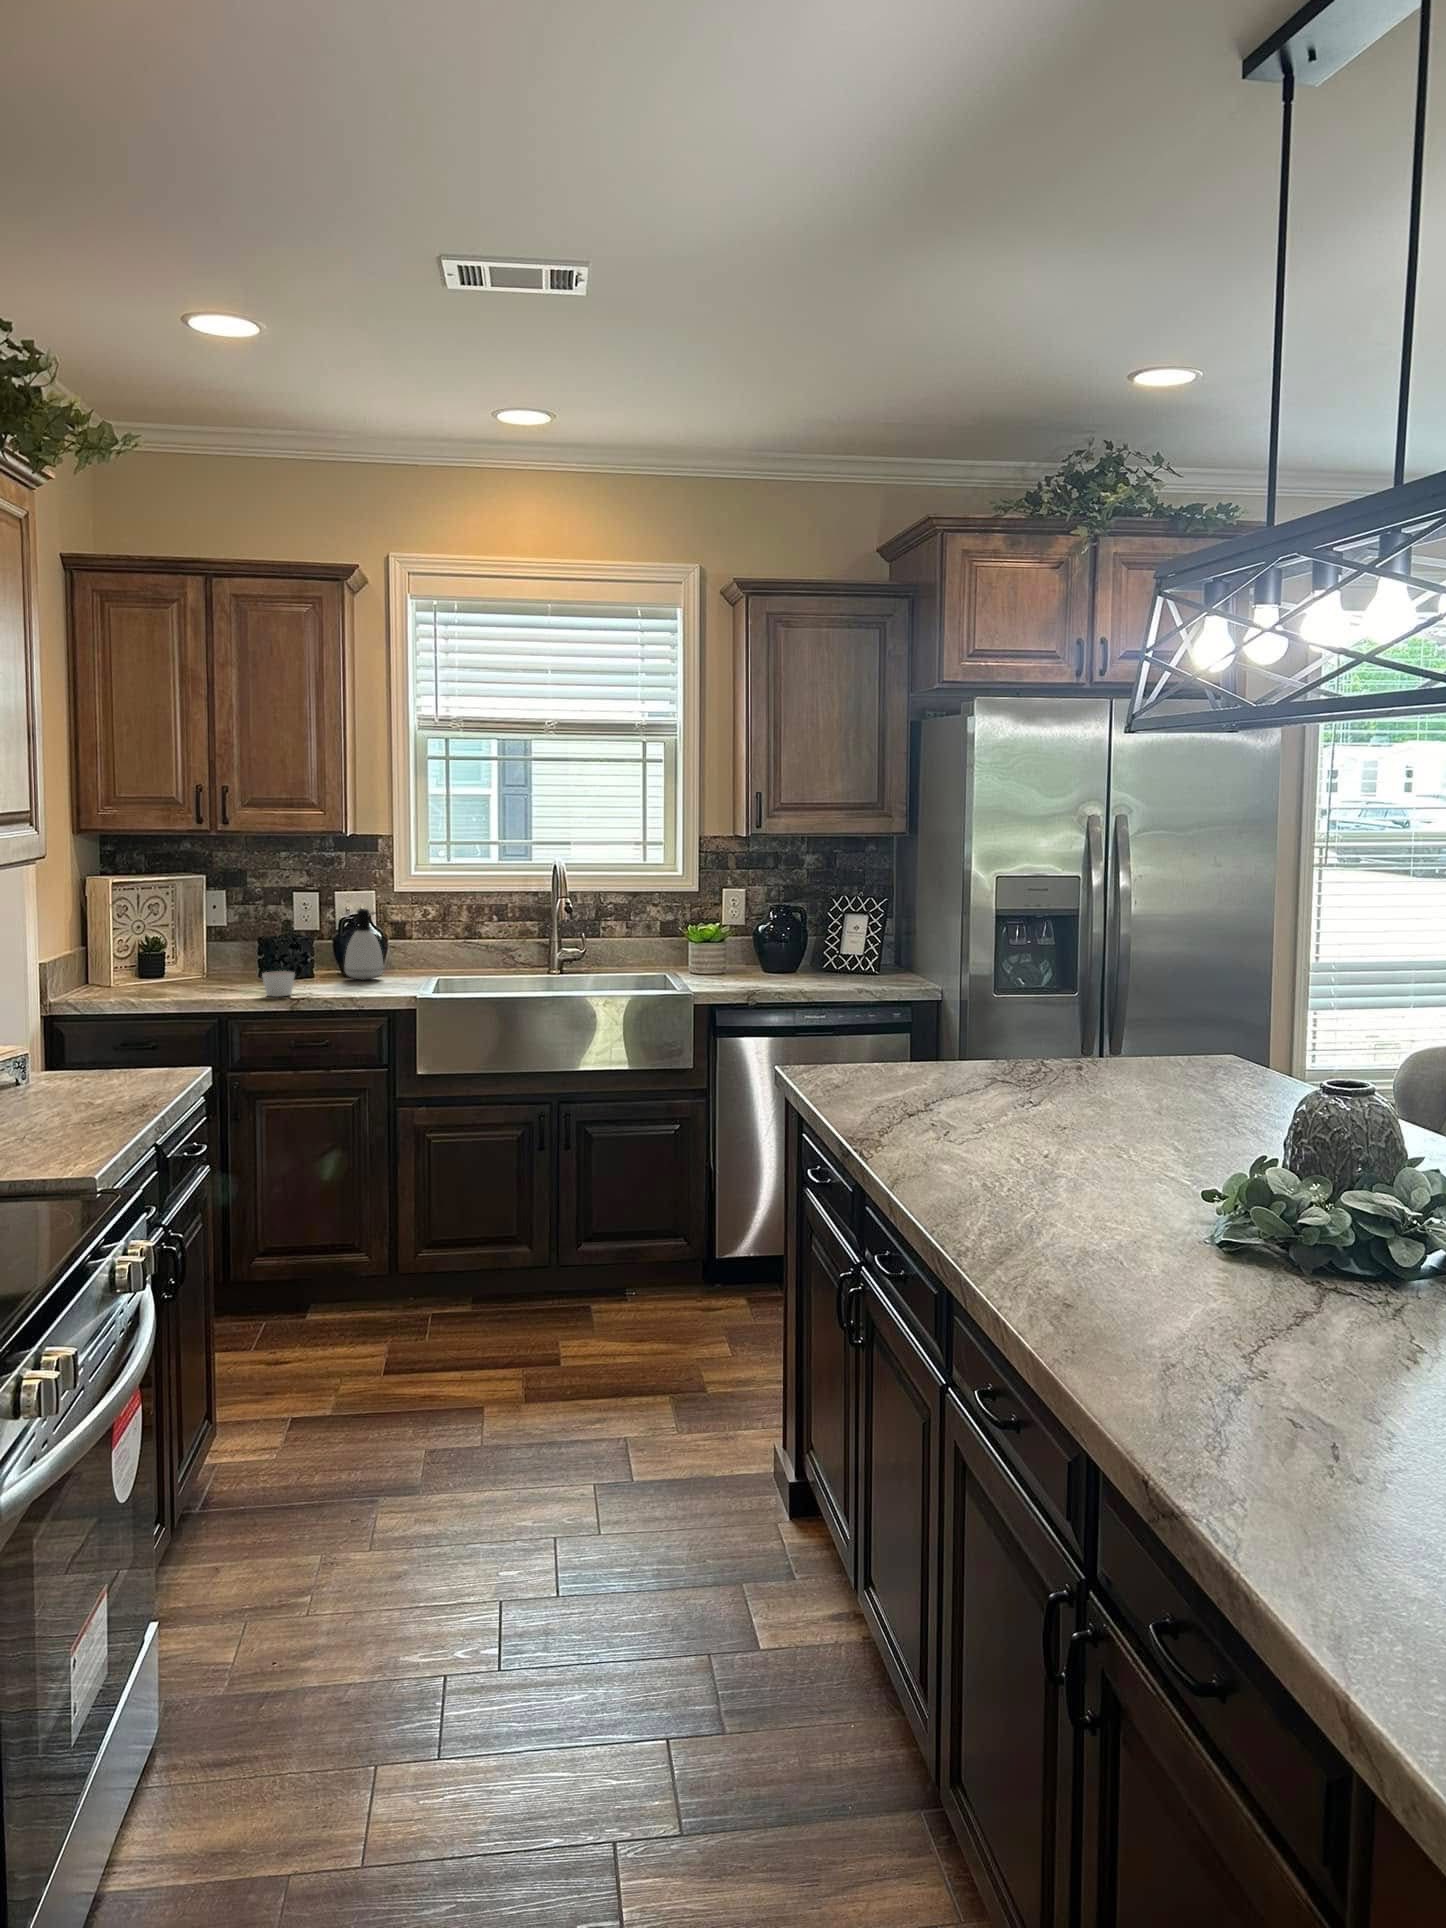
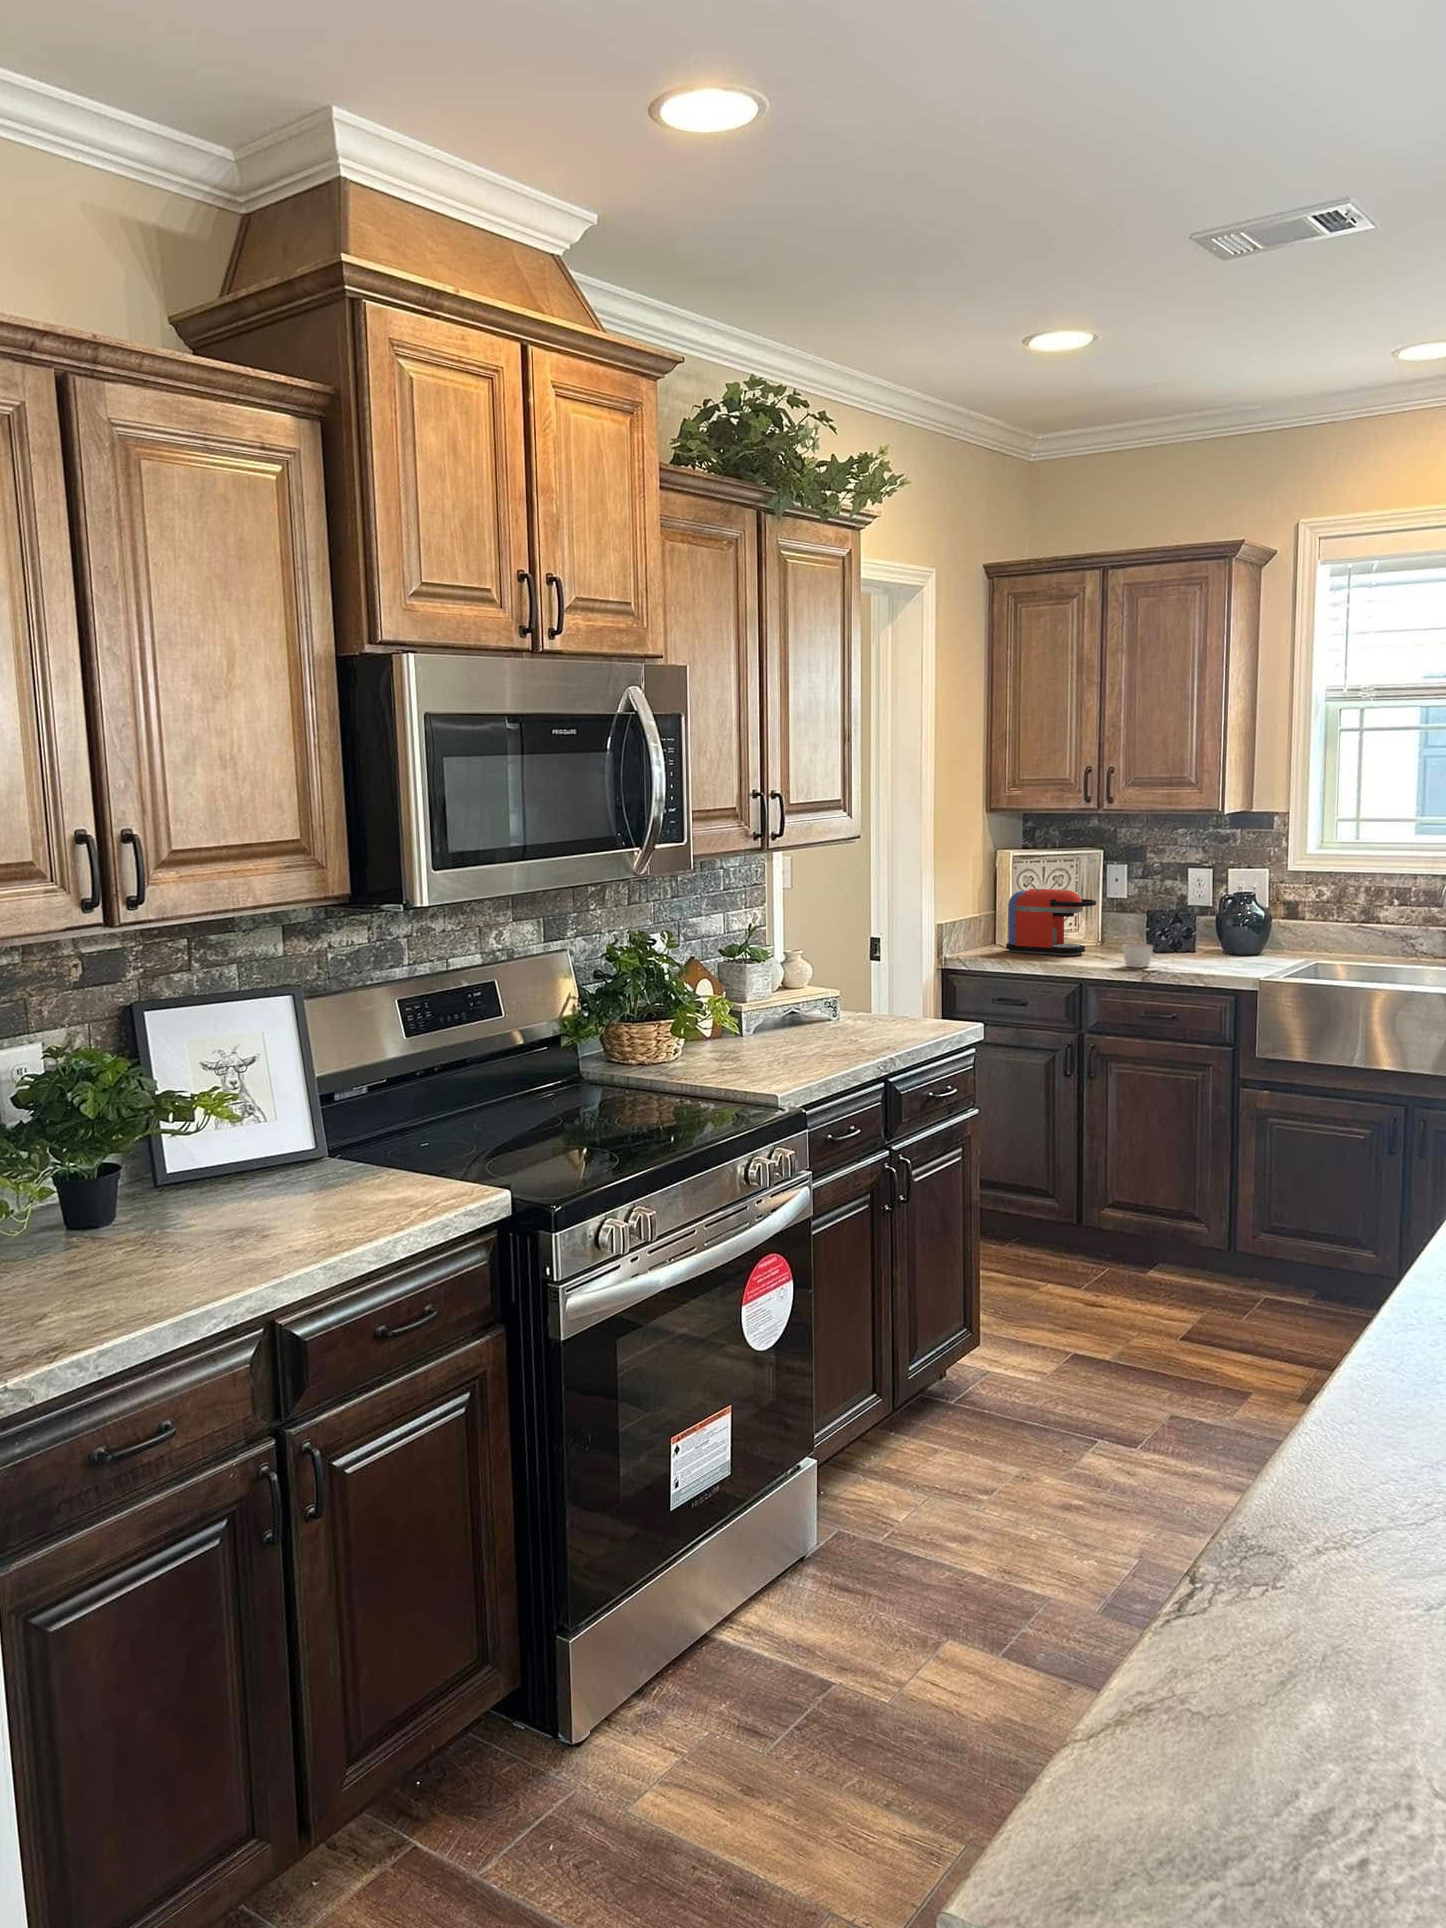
soap dispenser: present [344,909,384,980] -> none [1221,887,1263,957]
coffee maker: none [111,918,217,991] -> present [1006,889,1096,956]

